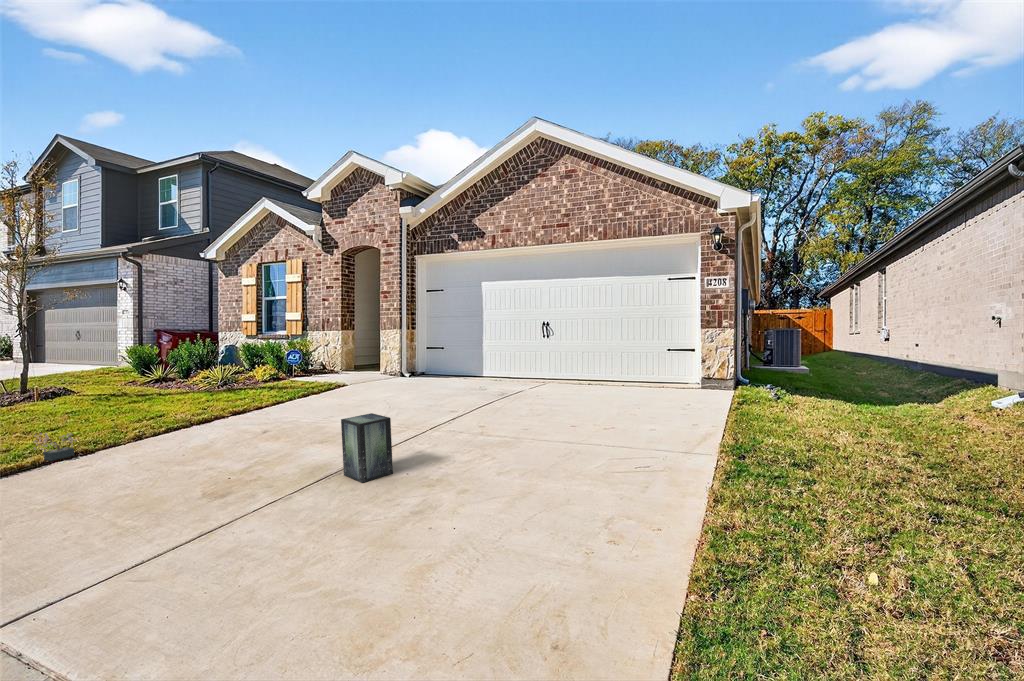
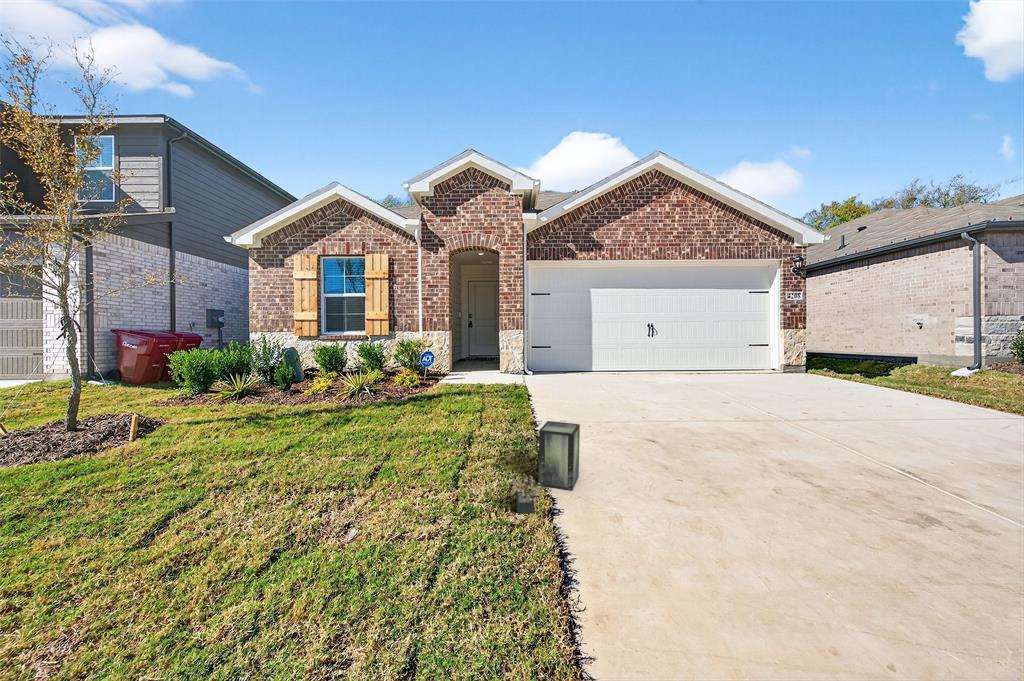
storage box: present [341,413,393,483] -> present [539,421,580,490]

